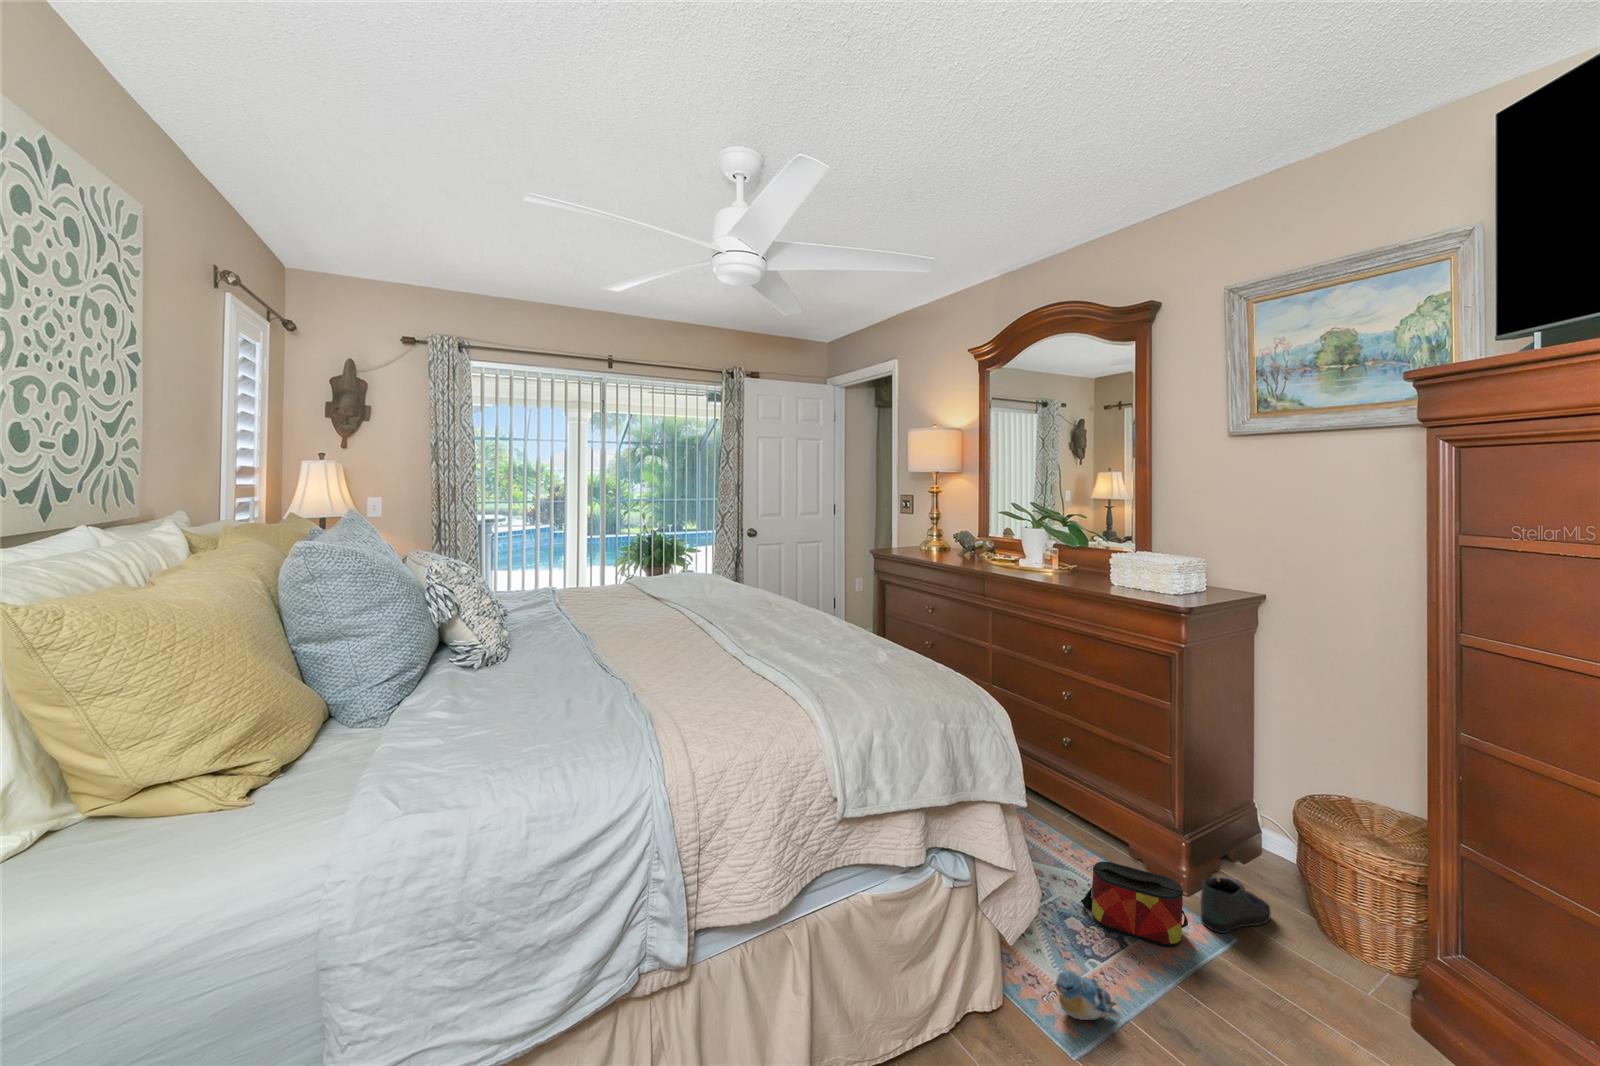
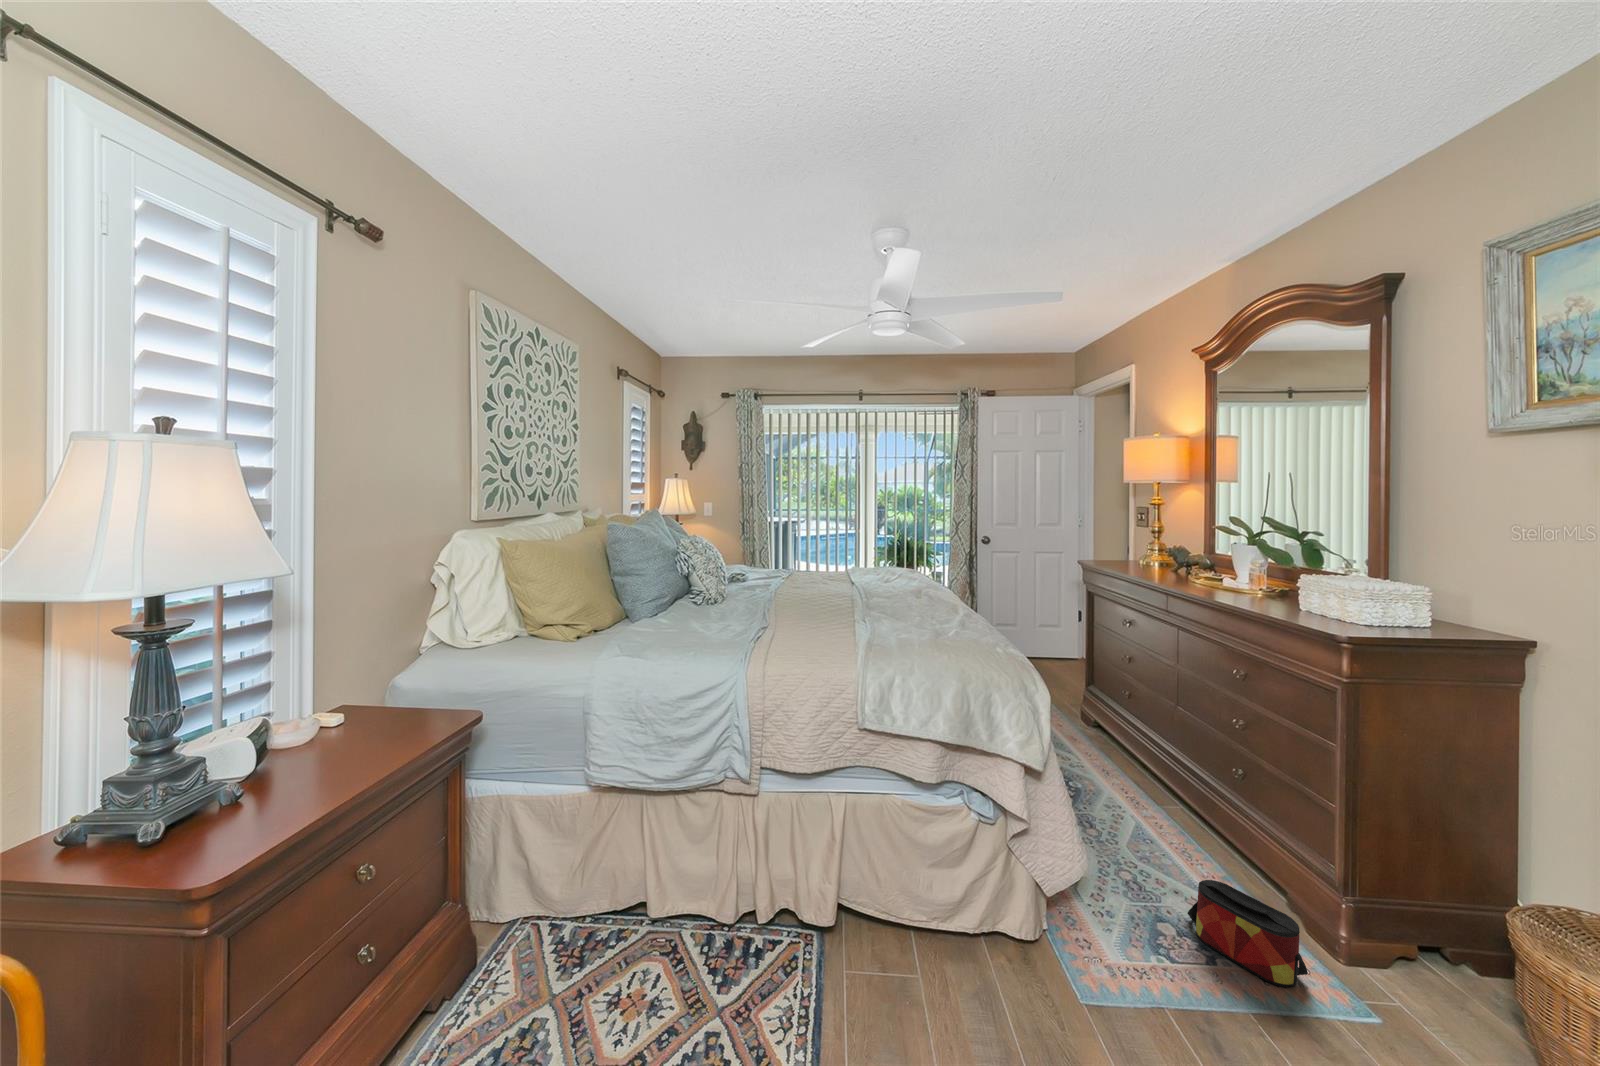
shoe: present [1201,877,1270,933] -> none [1341,938,1460,1019]
plush toy: present [1055,970,1121,1020] -> none [1088,940,1158,1003]

